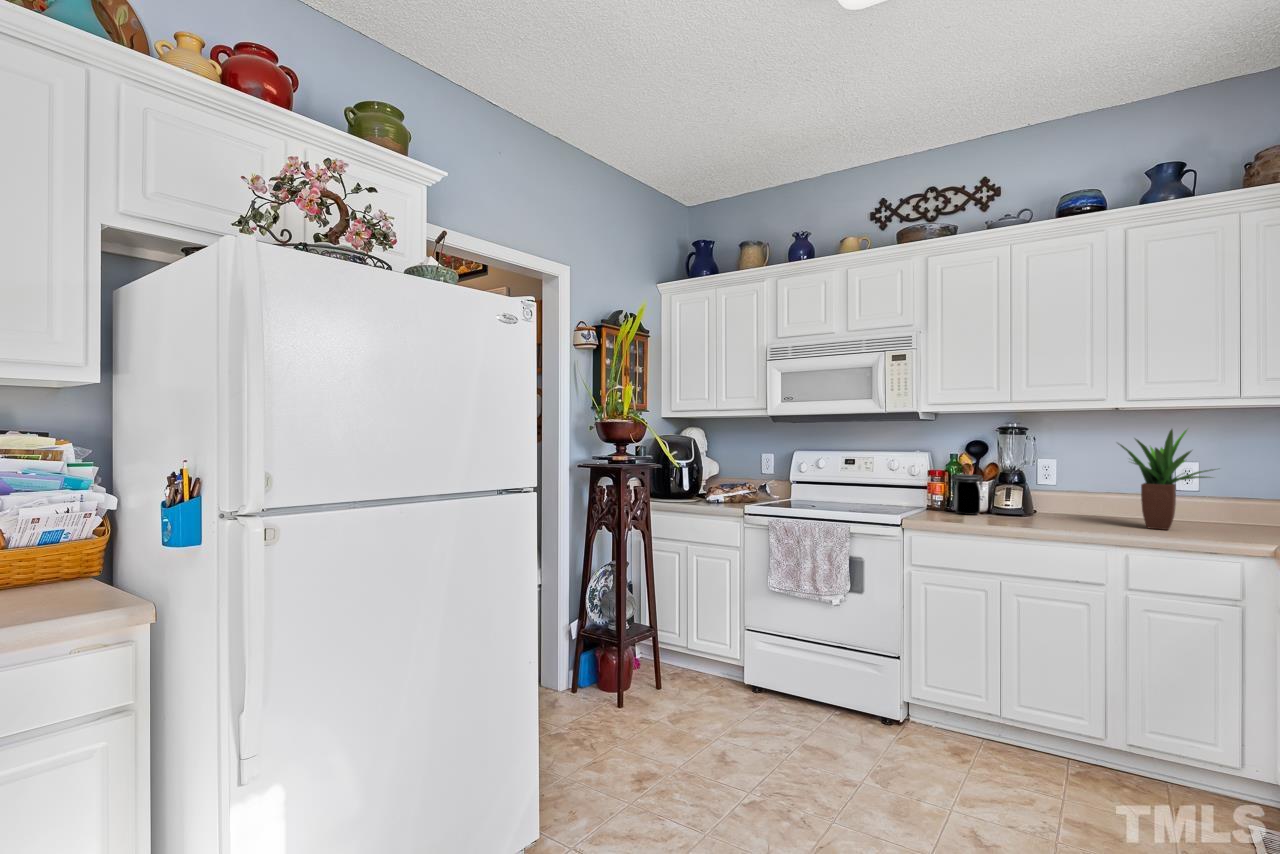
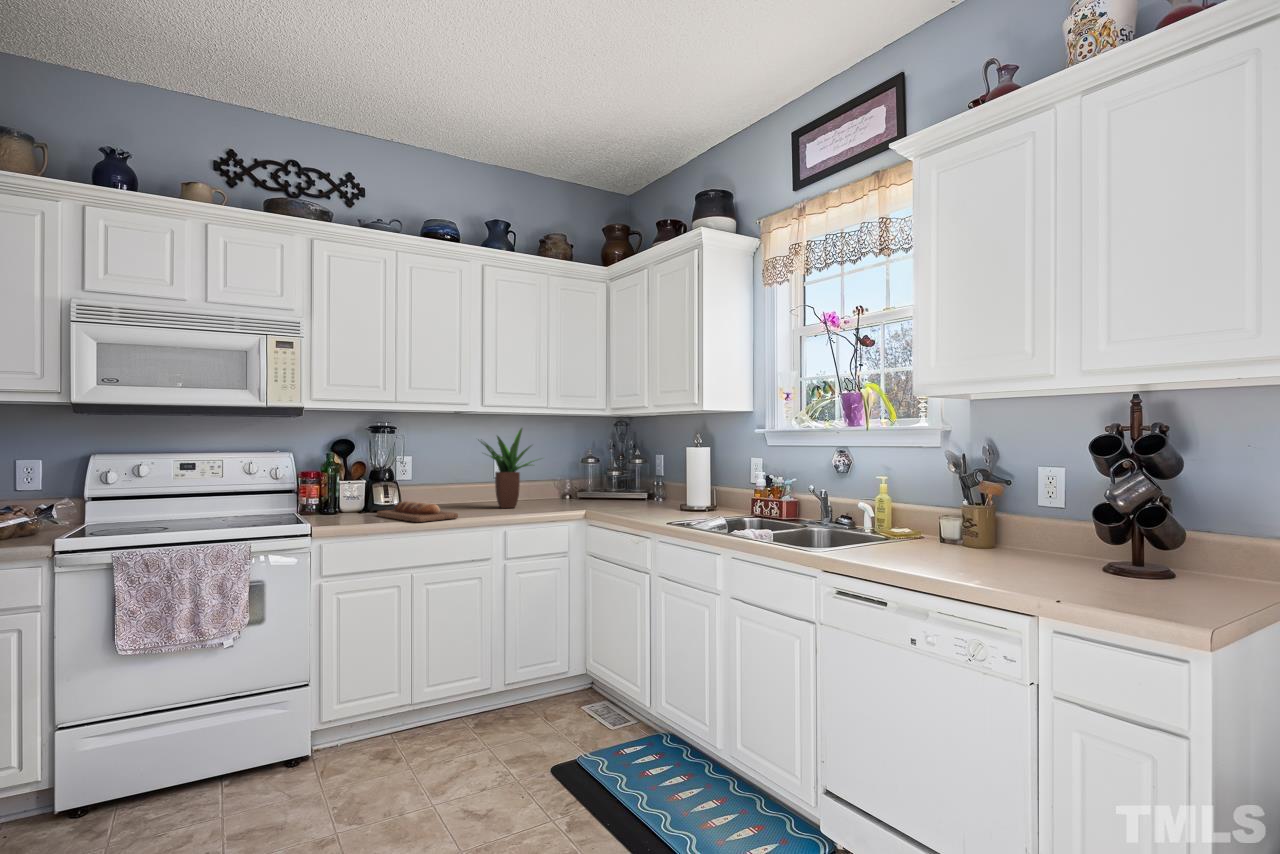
jar: present [951,474,983,515] -> none [337,474,369,515]
bread loaf: none [983,506,1054,531] -> present [377,501,458,522]

